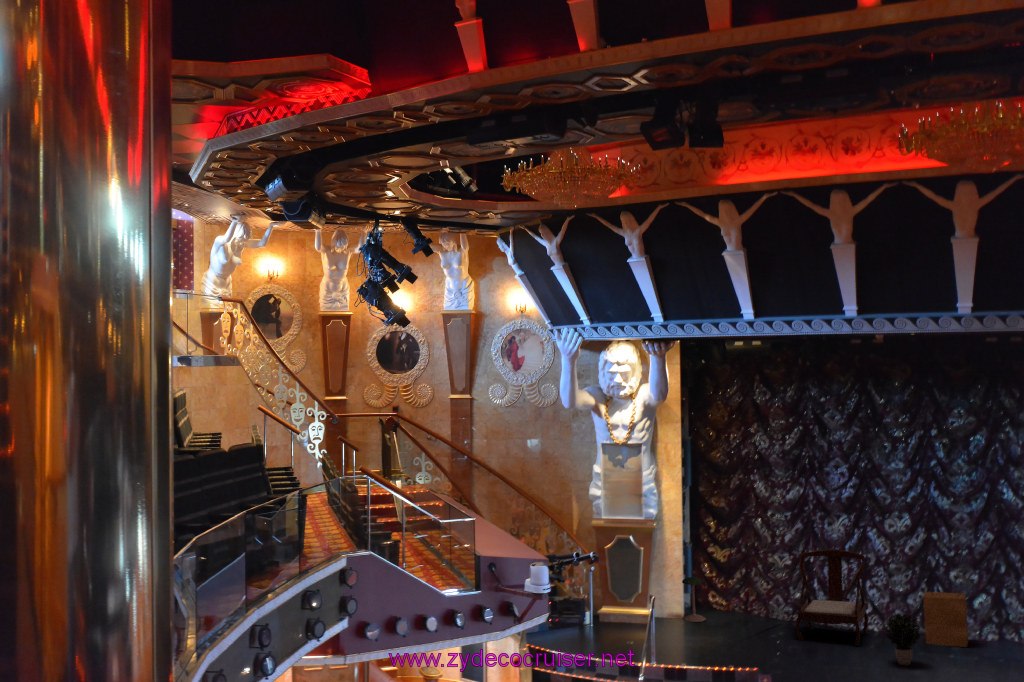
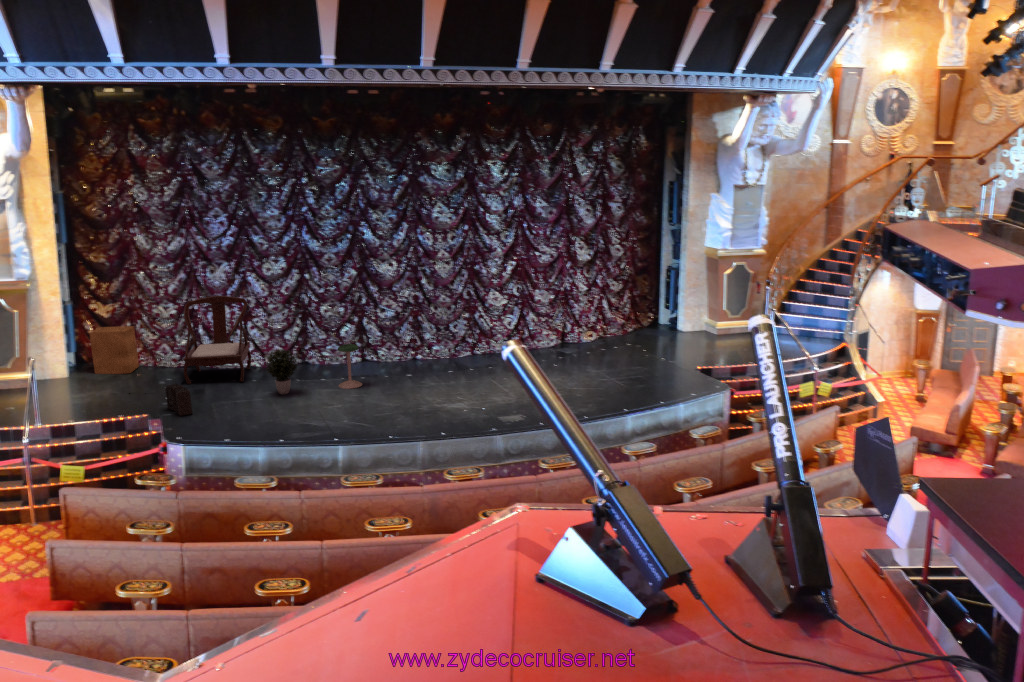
stool: present [682,577,706,622] -> present [338,344,362,389]
cardboard box: present [923,592,968,647] -> present [90,326,139,374]
speaker: none [778,635,804,670] -> present [165,384,192,416]

